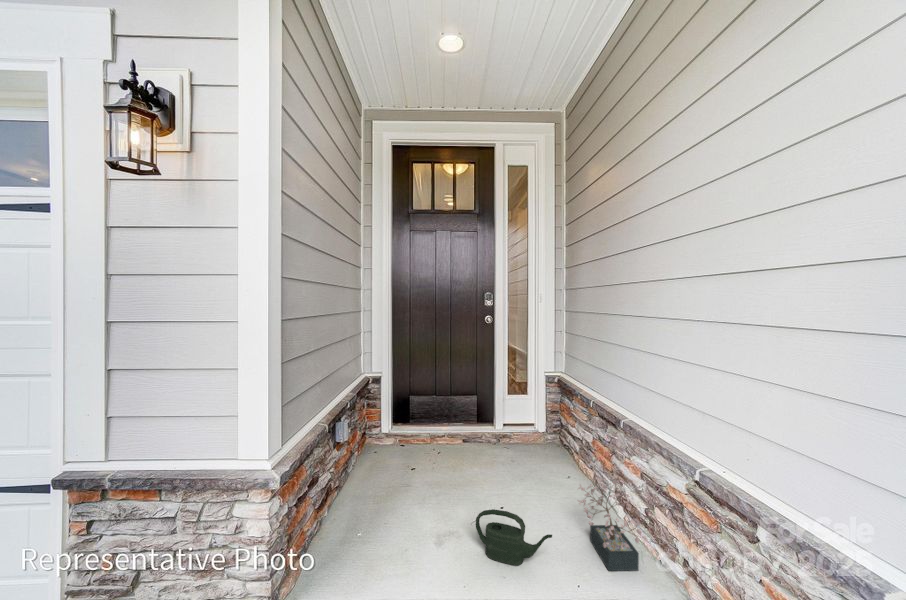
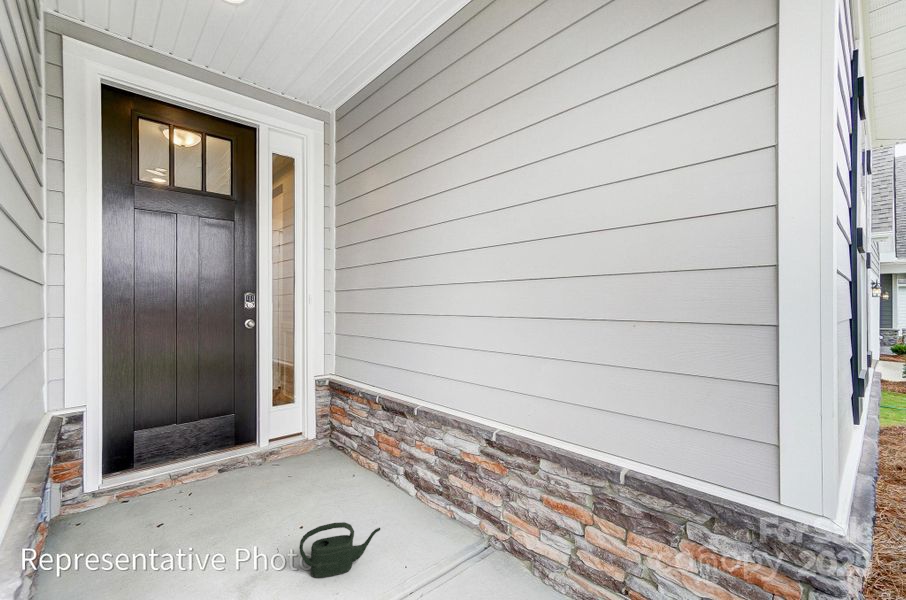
decorative plant: present [578,478,648,571] -> none [386,462,450,540]

